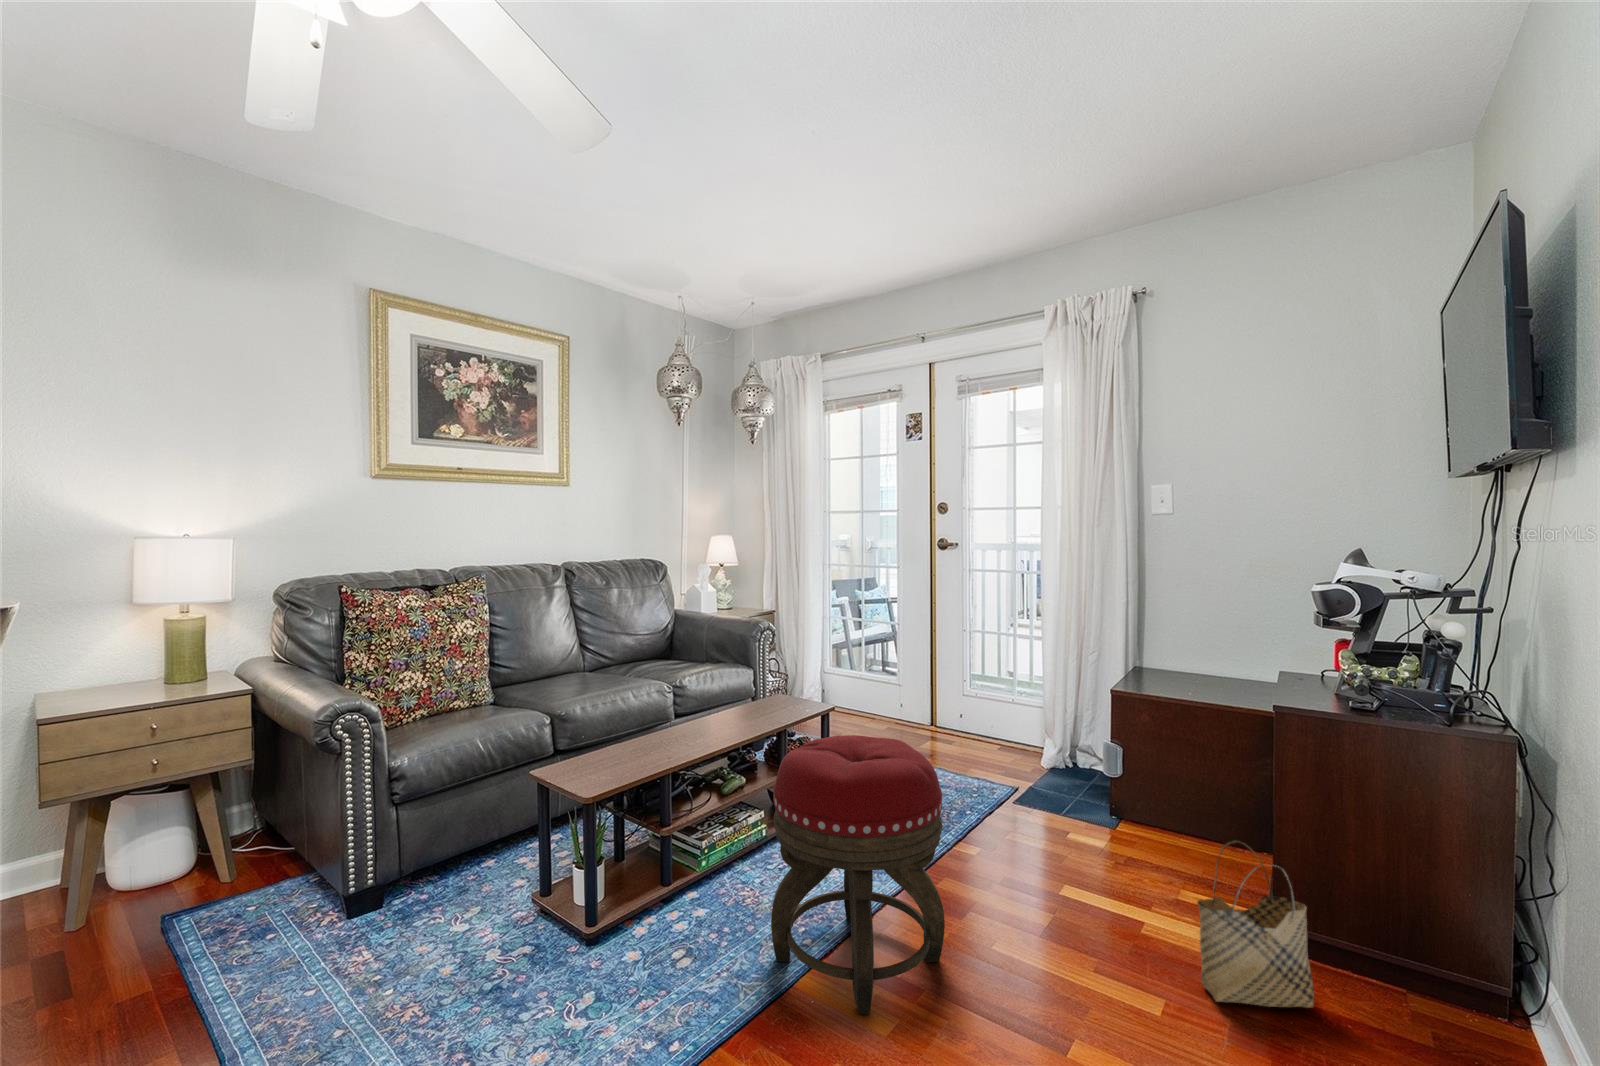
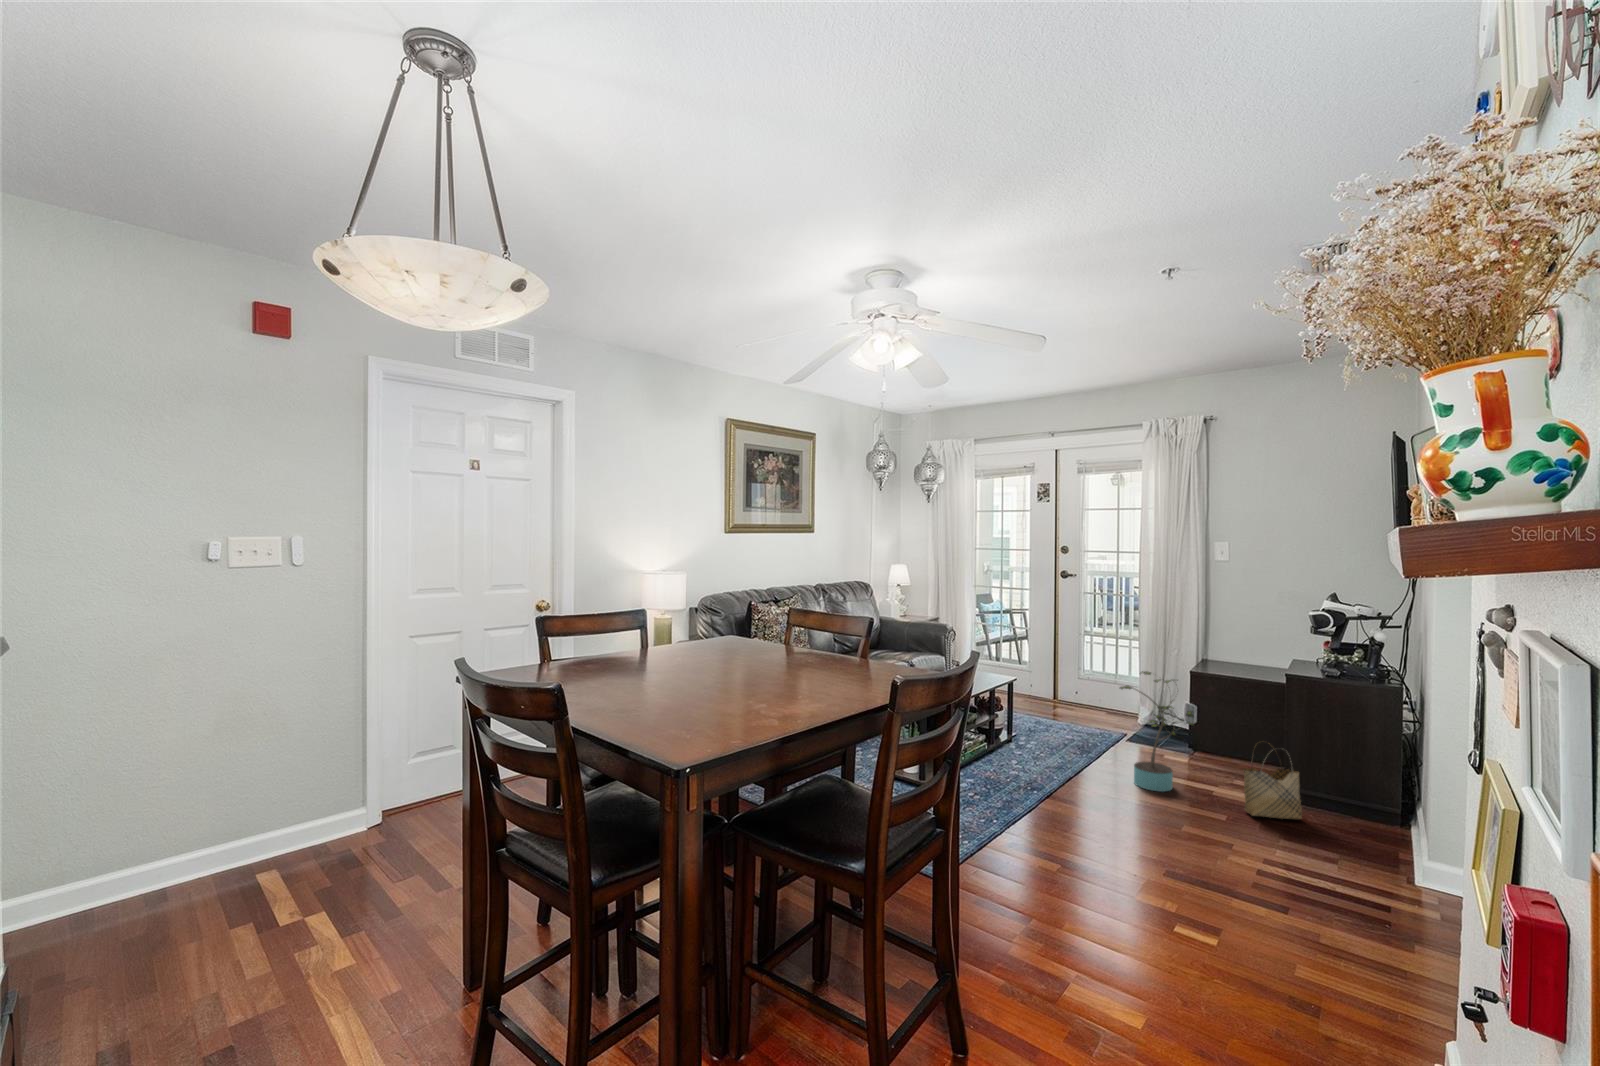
potted plant: none [975,700,1110,932] -> present [1120,671,1194,792]
footstool: present [771,735,945,1014] -> none [1018,685,1110,813]

